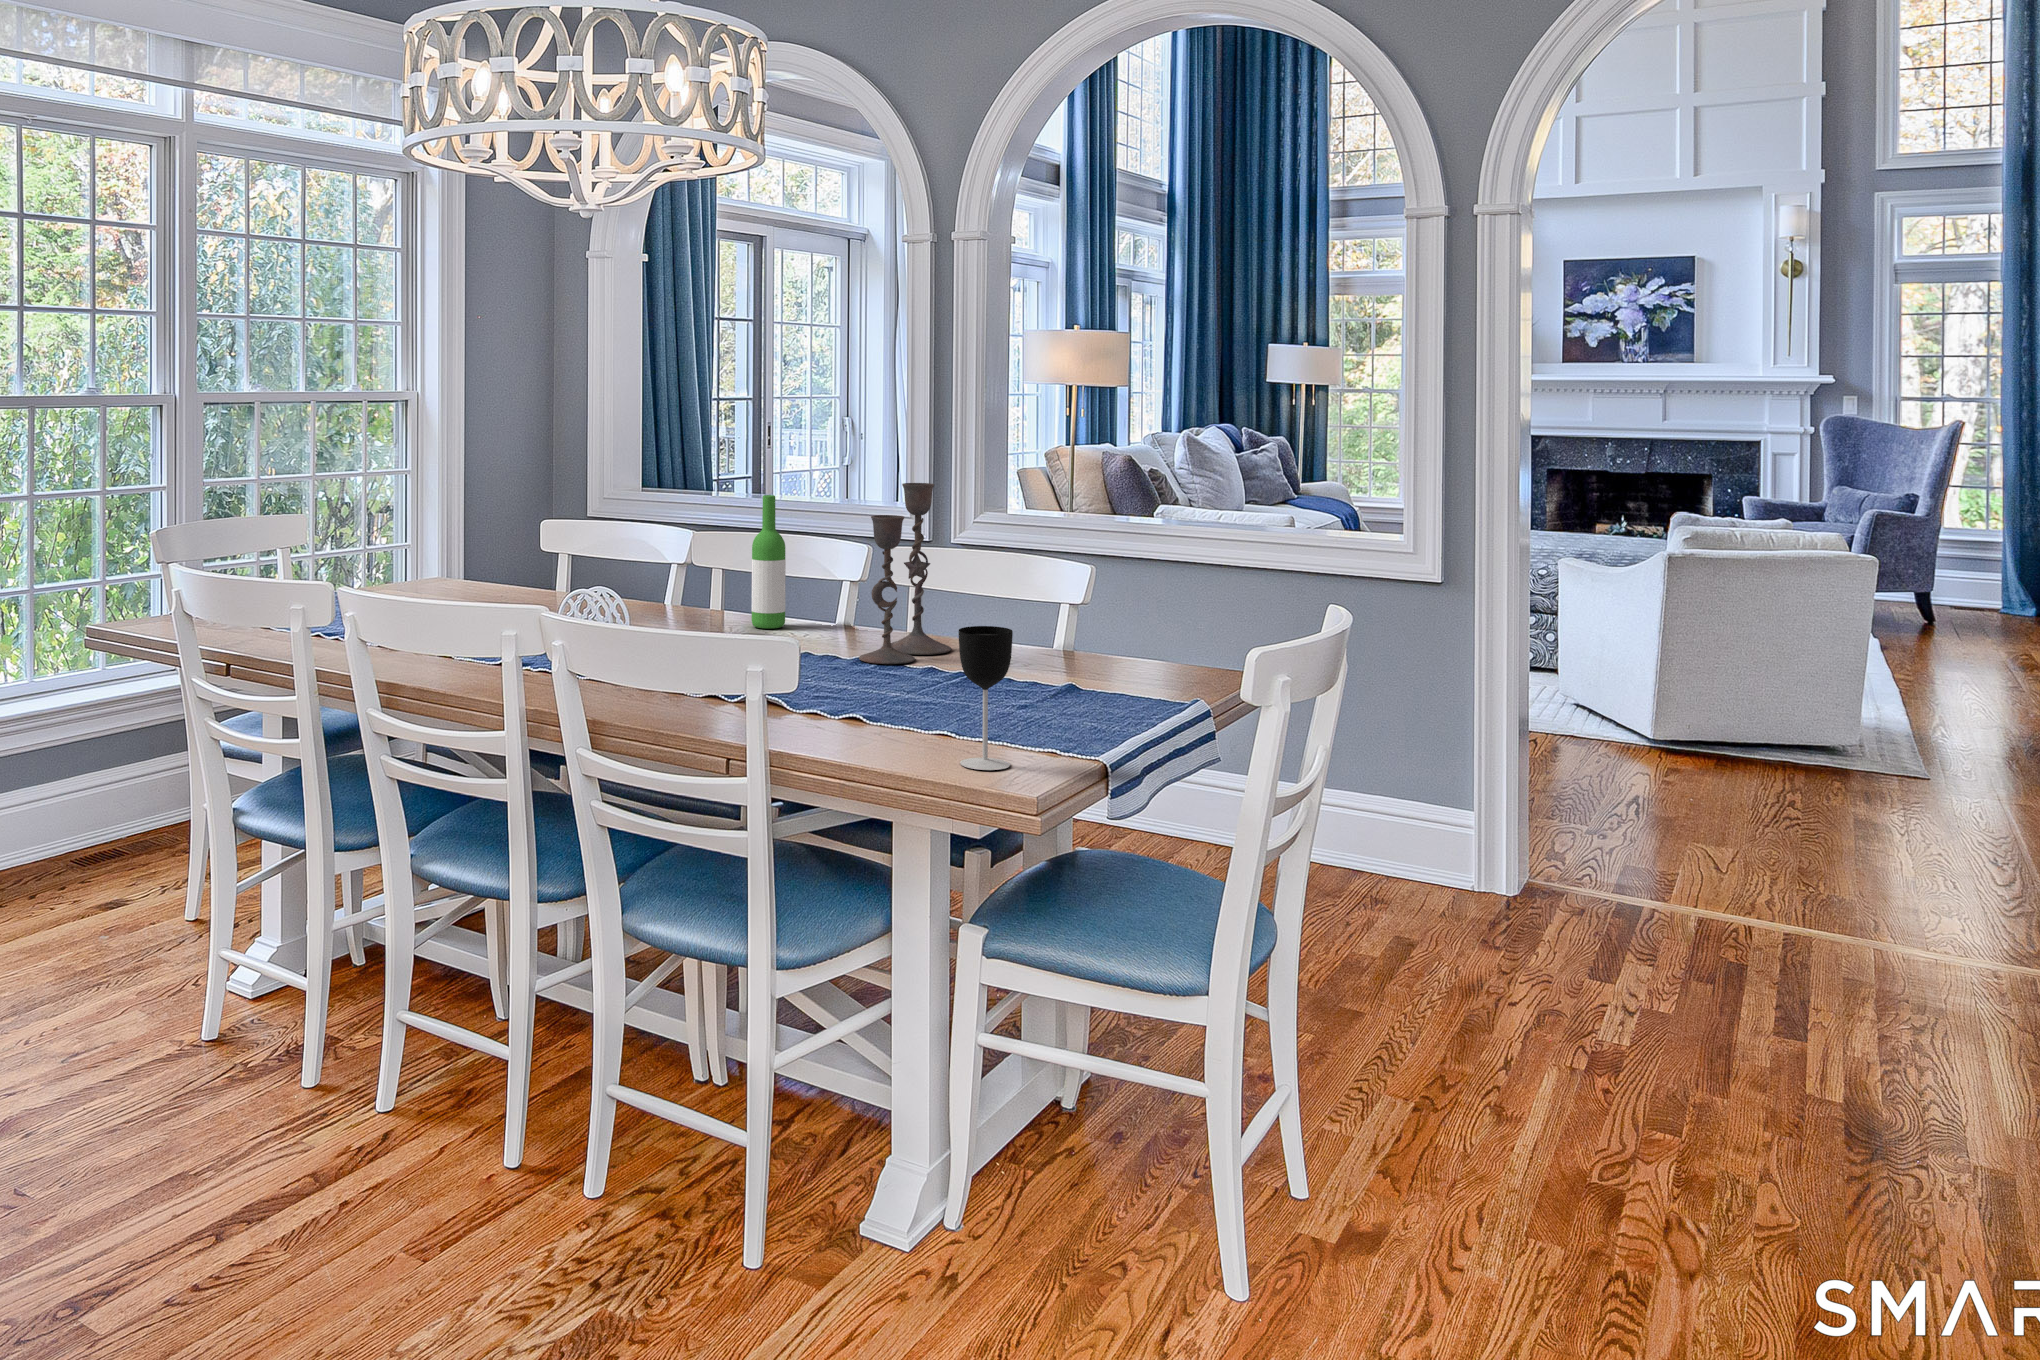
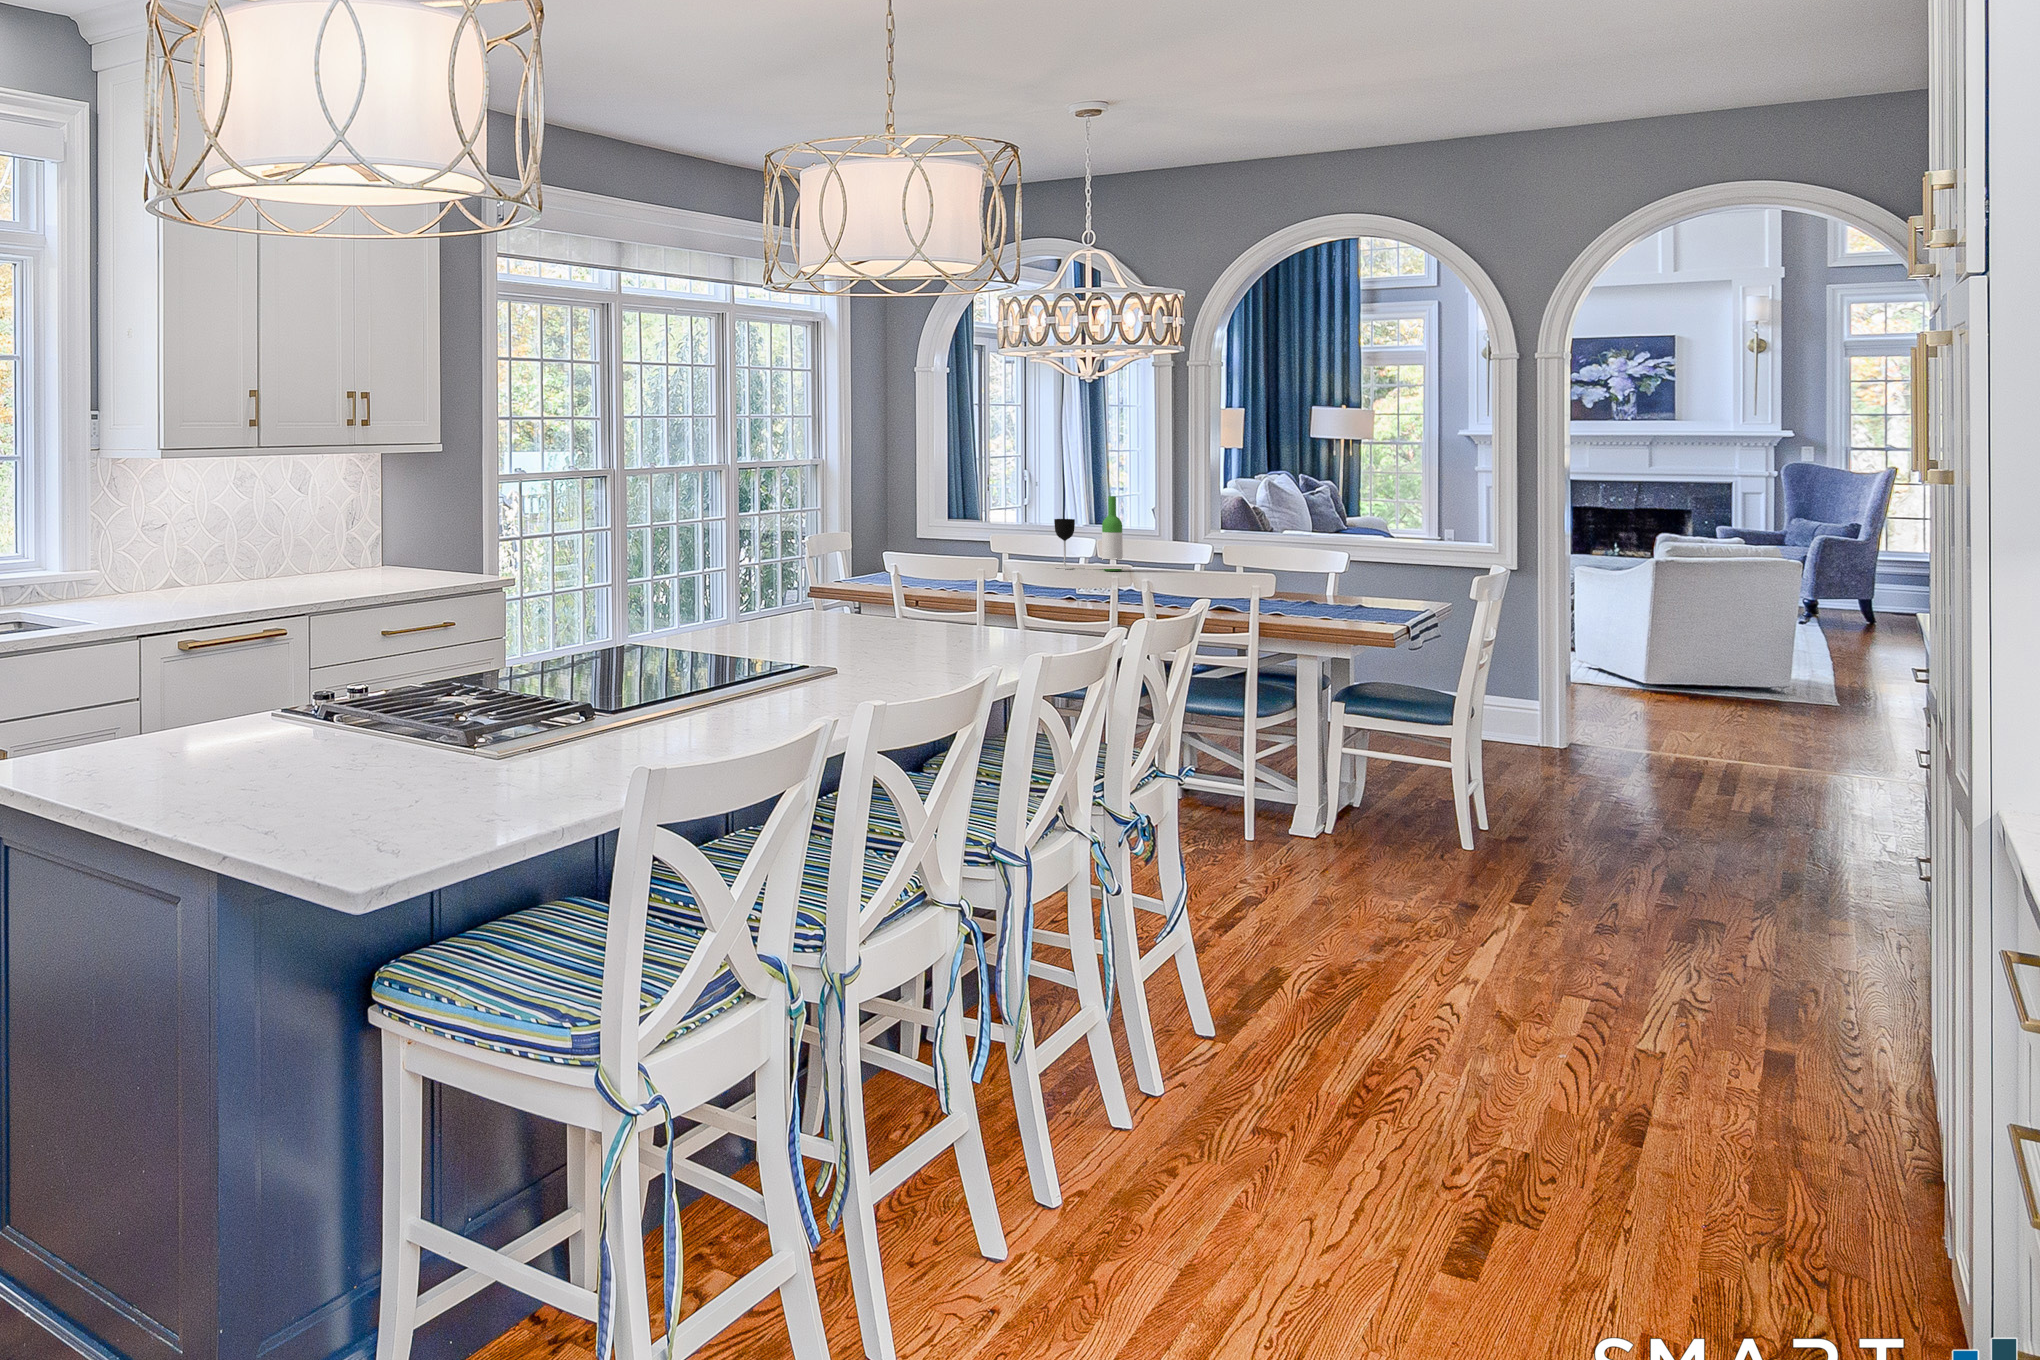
candlestick: present [859,483,951,664] -> none [1189,487,1235,581]
wine glass: present [959,626,1013,770] -> present [1054,519,1075,569]

